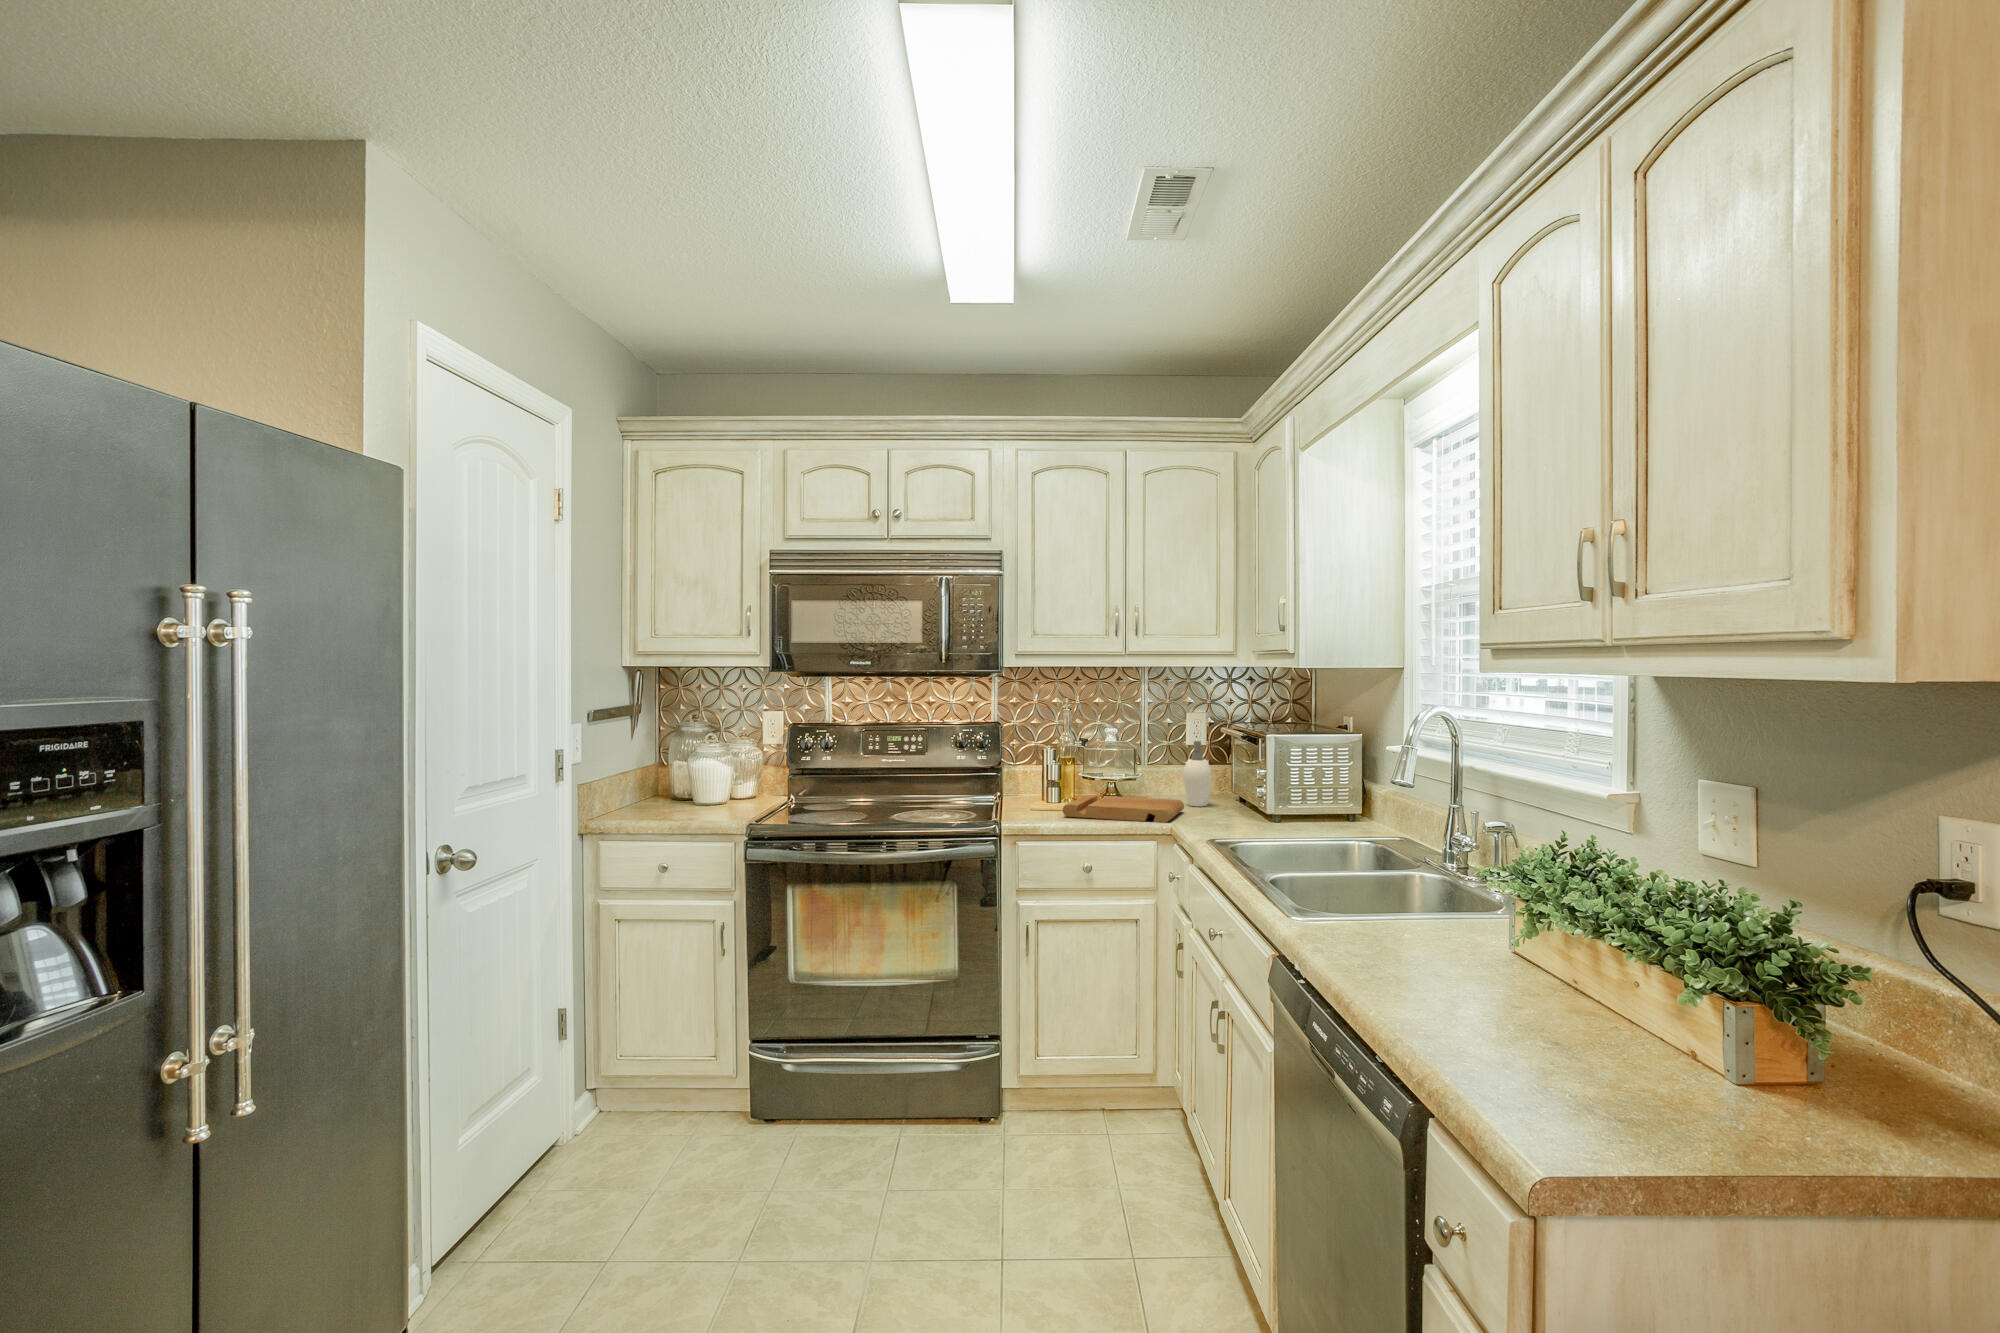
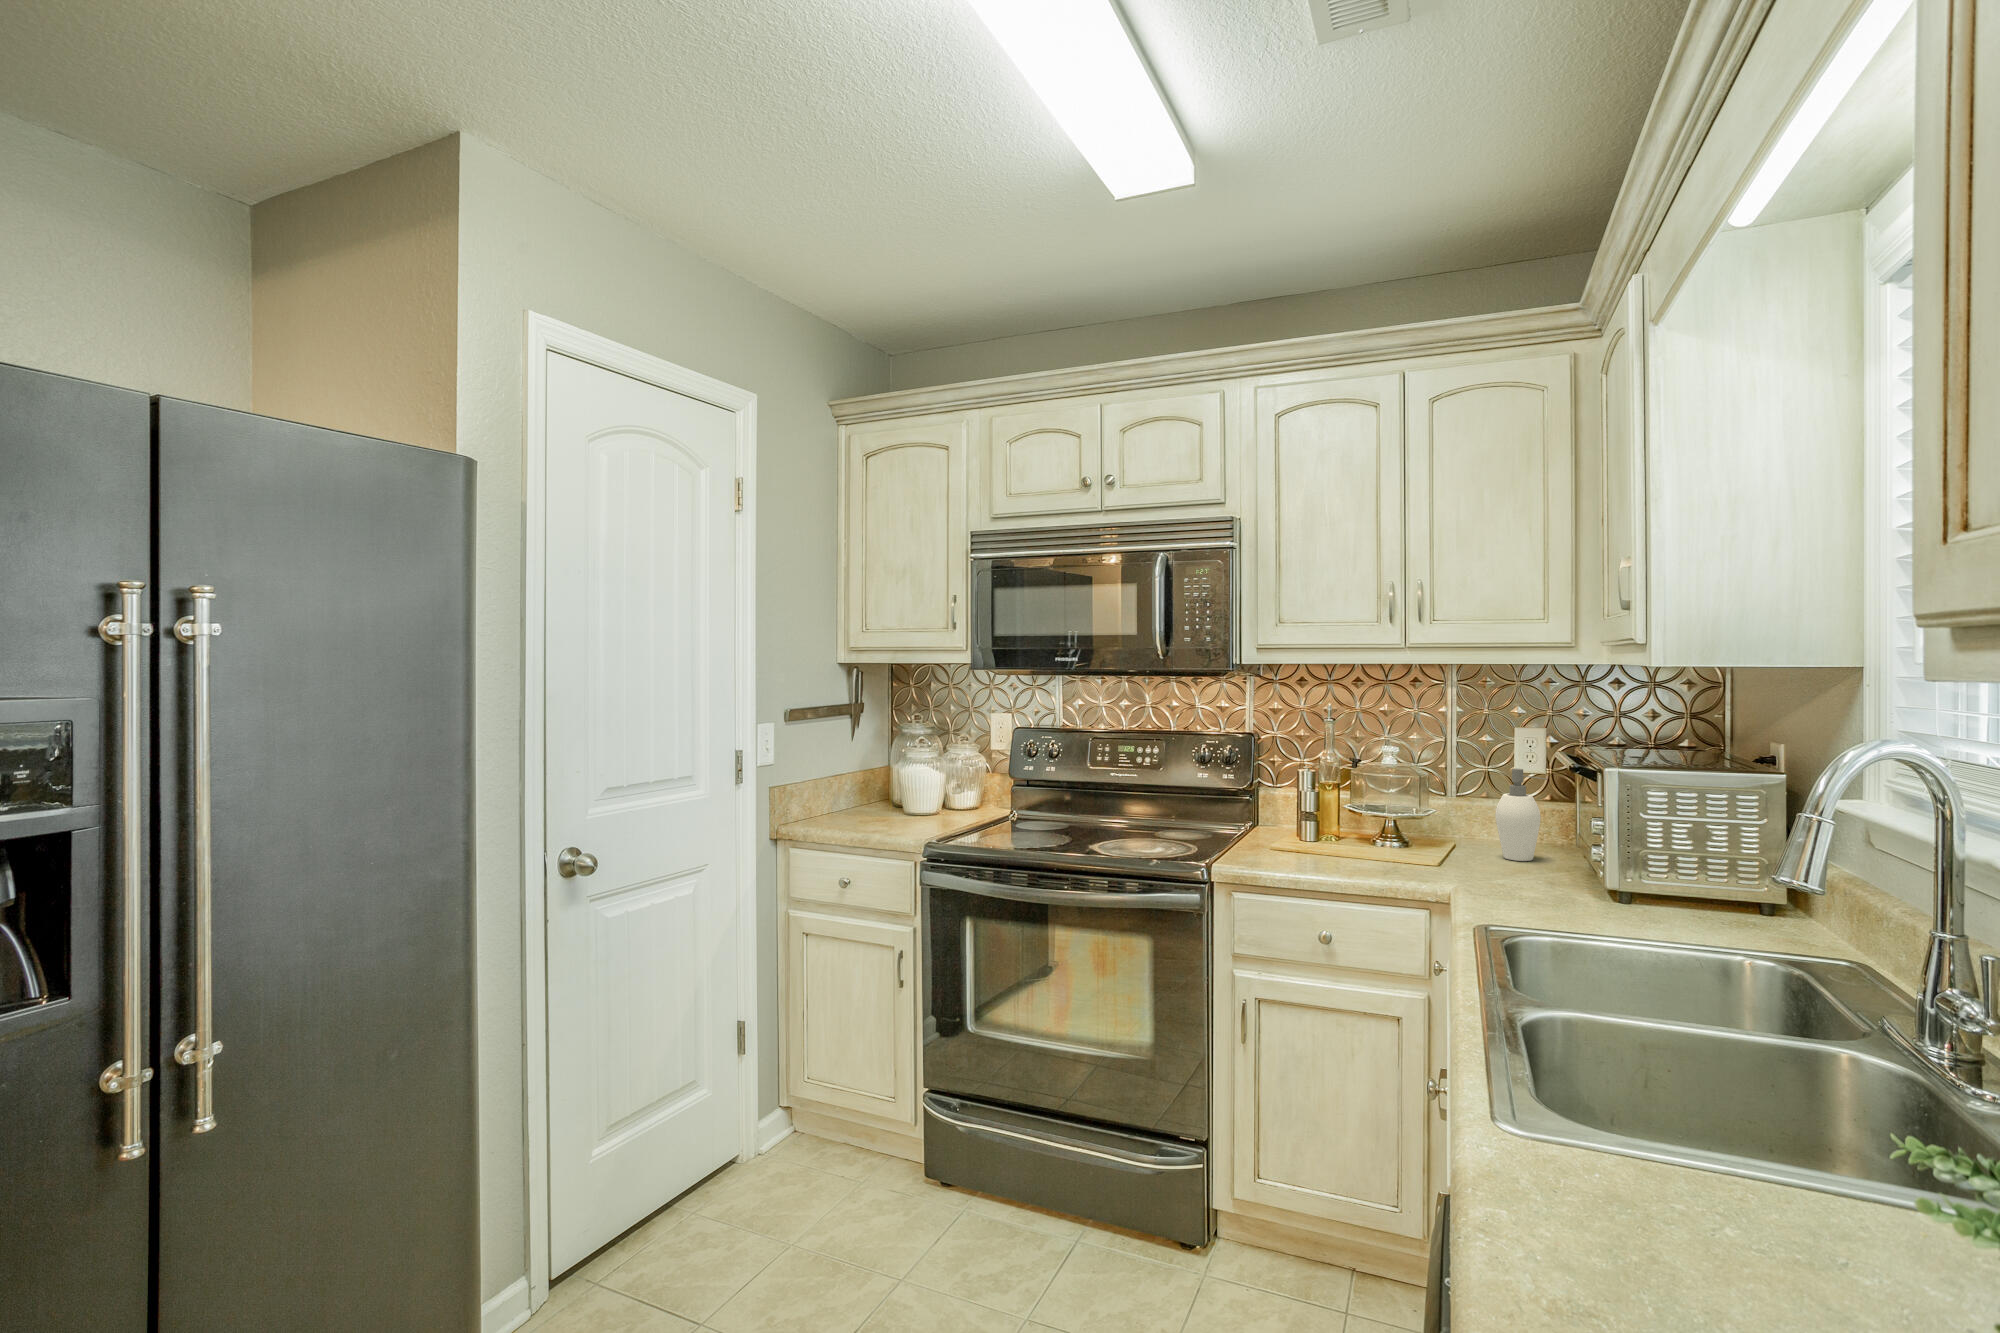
cutting board: present [1063,795,1184,823] -> none [1304,833,1486,883]

